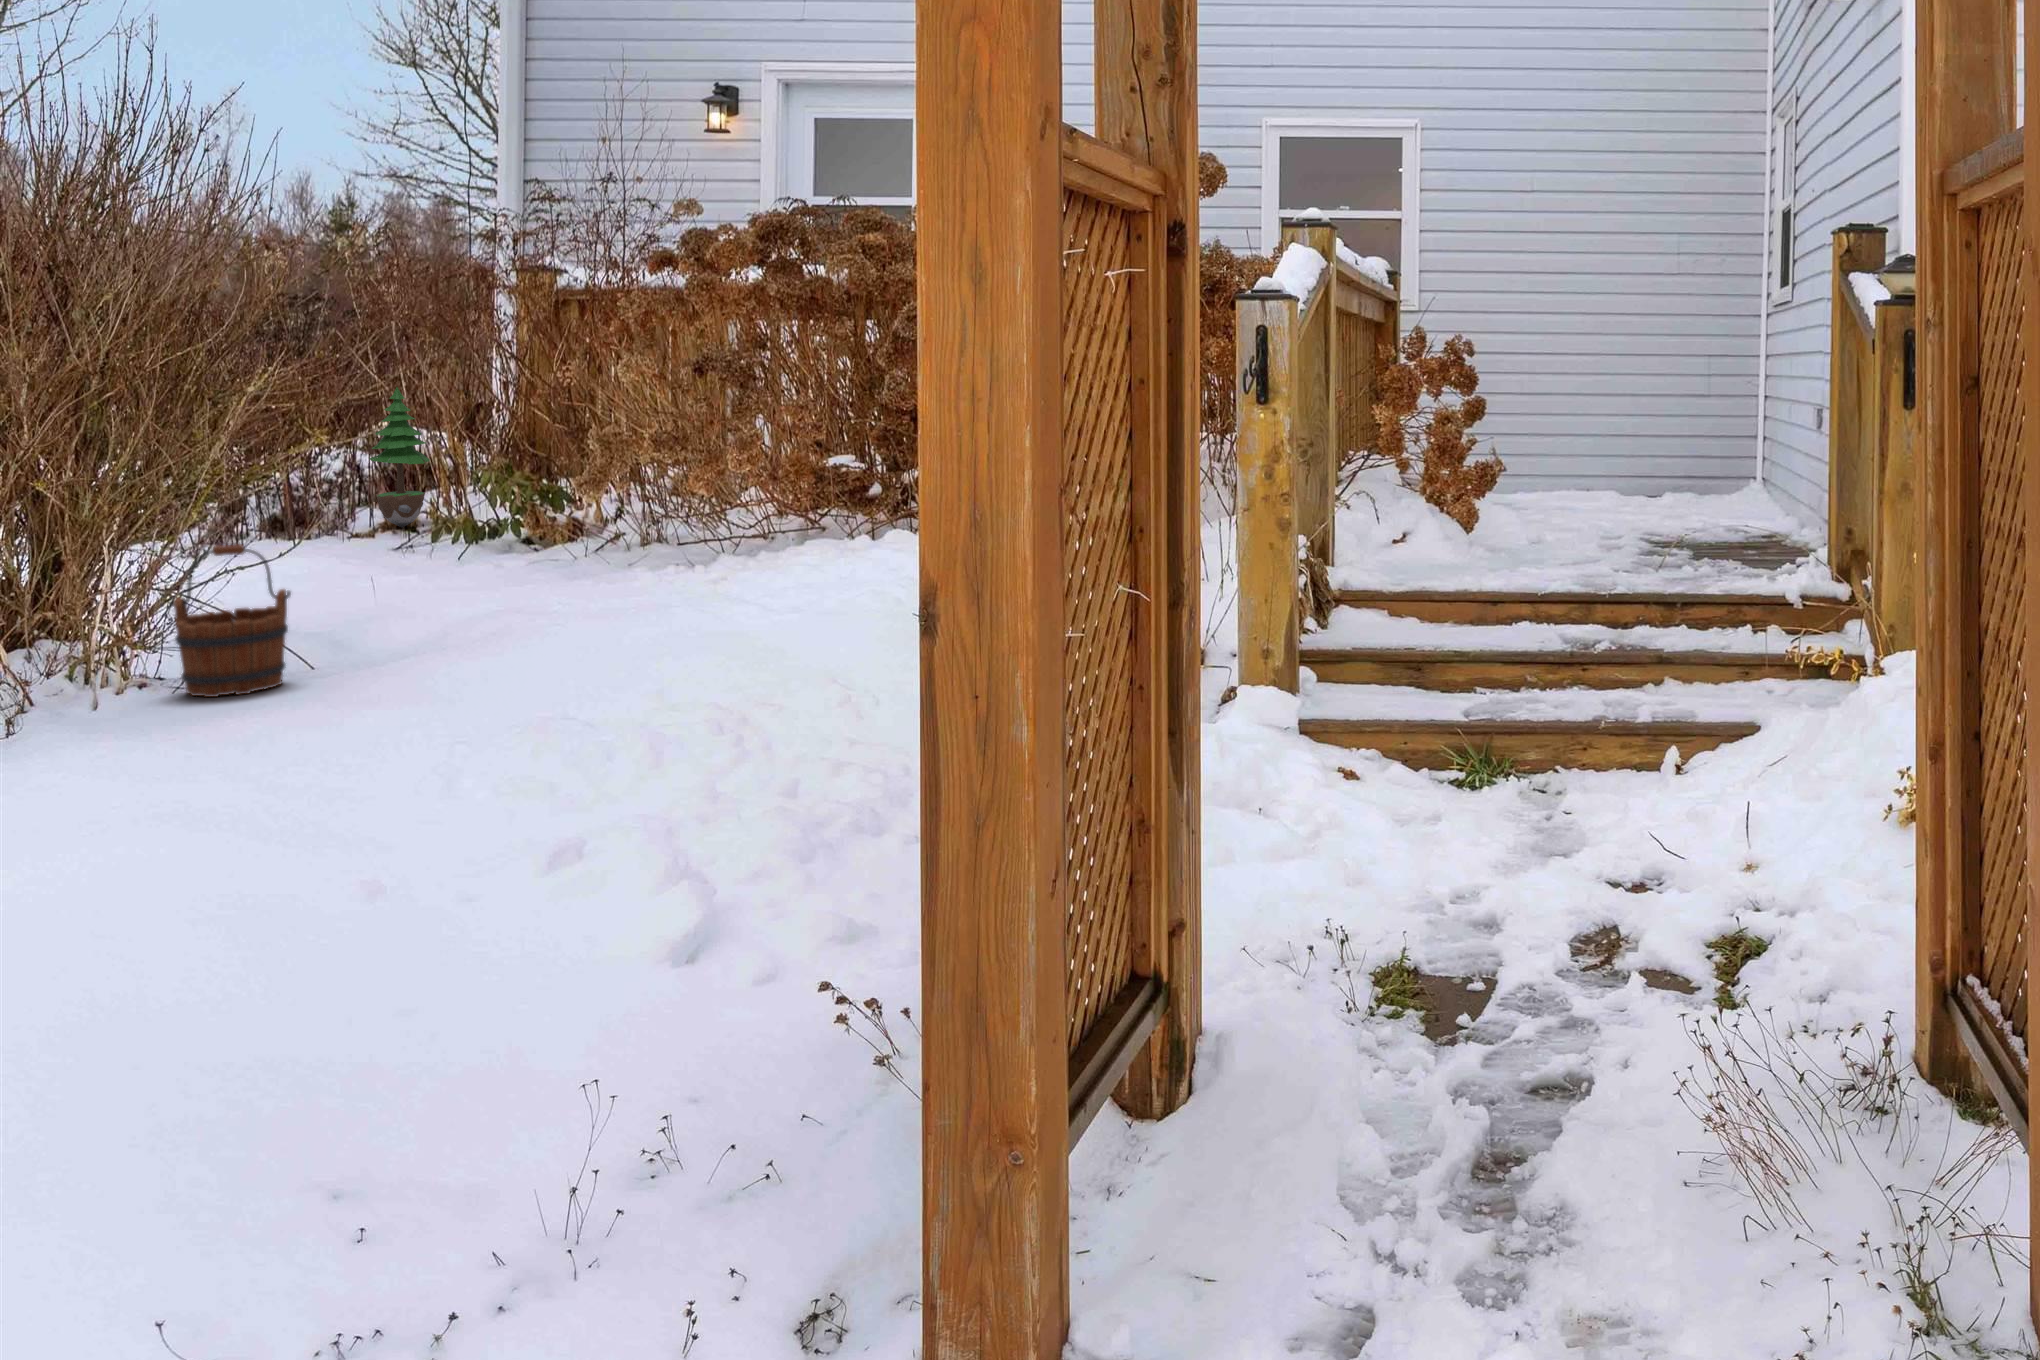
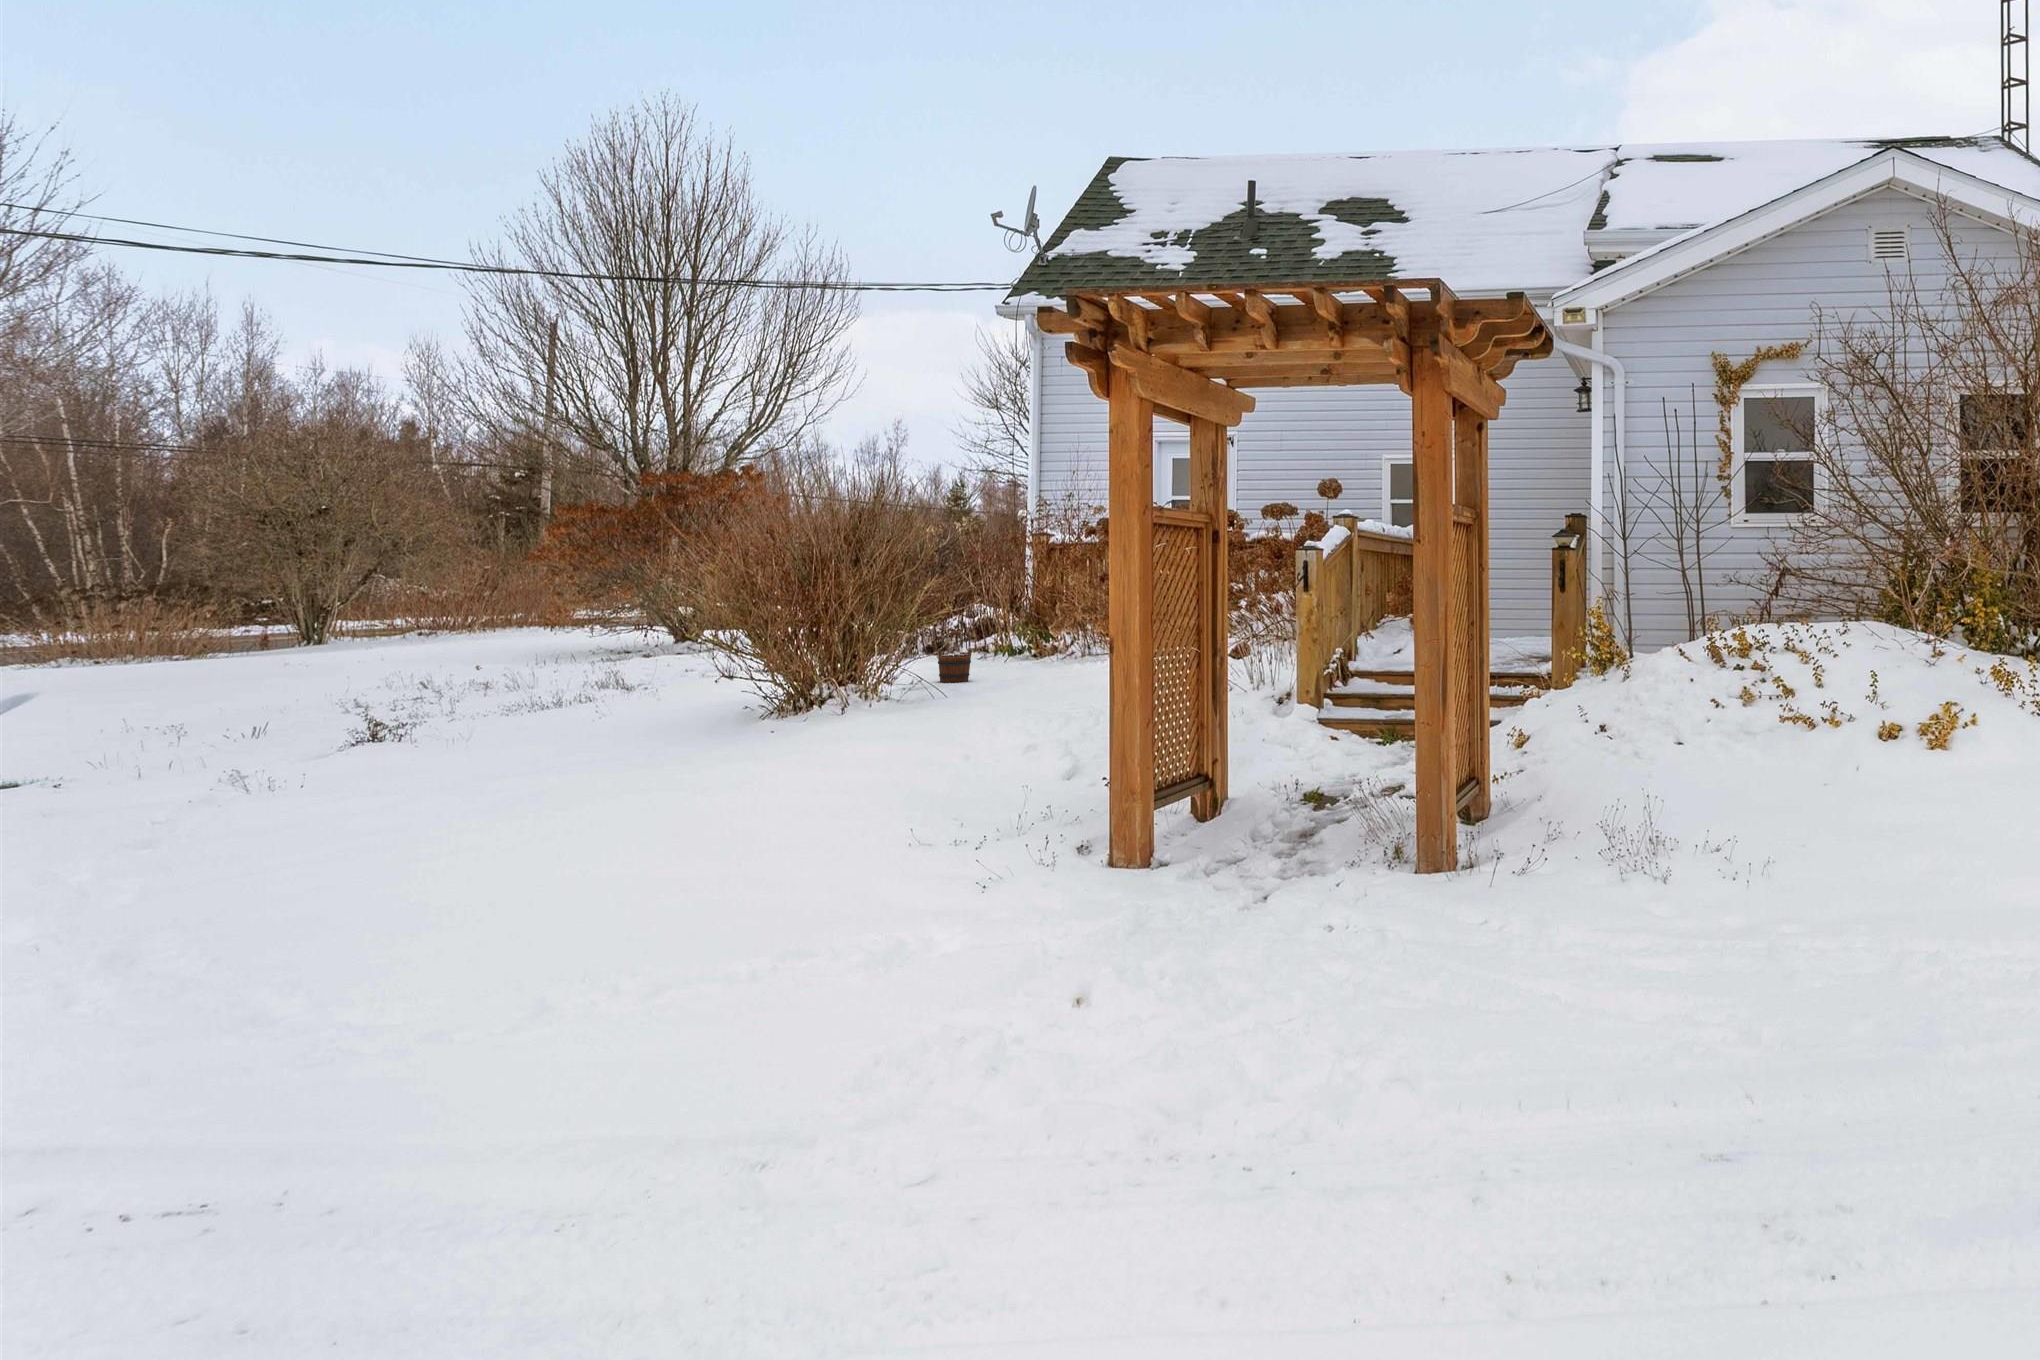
potted tree: present [369,387,430,528] -> none [971,589,995,651]

